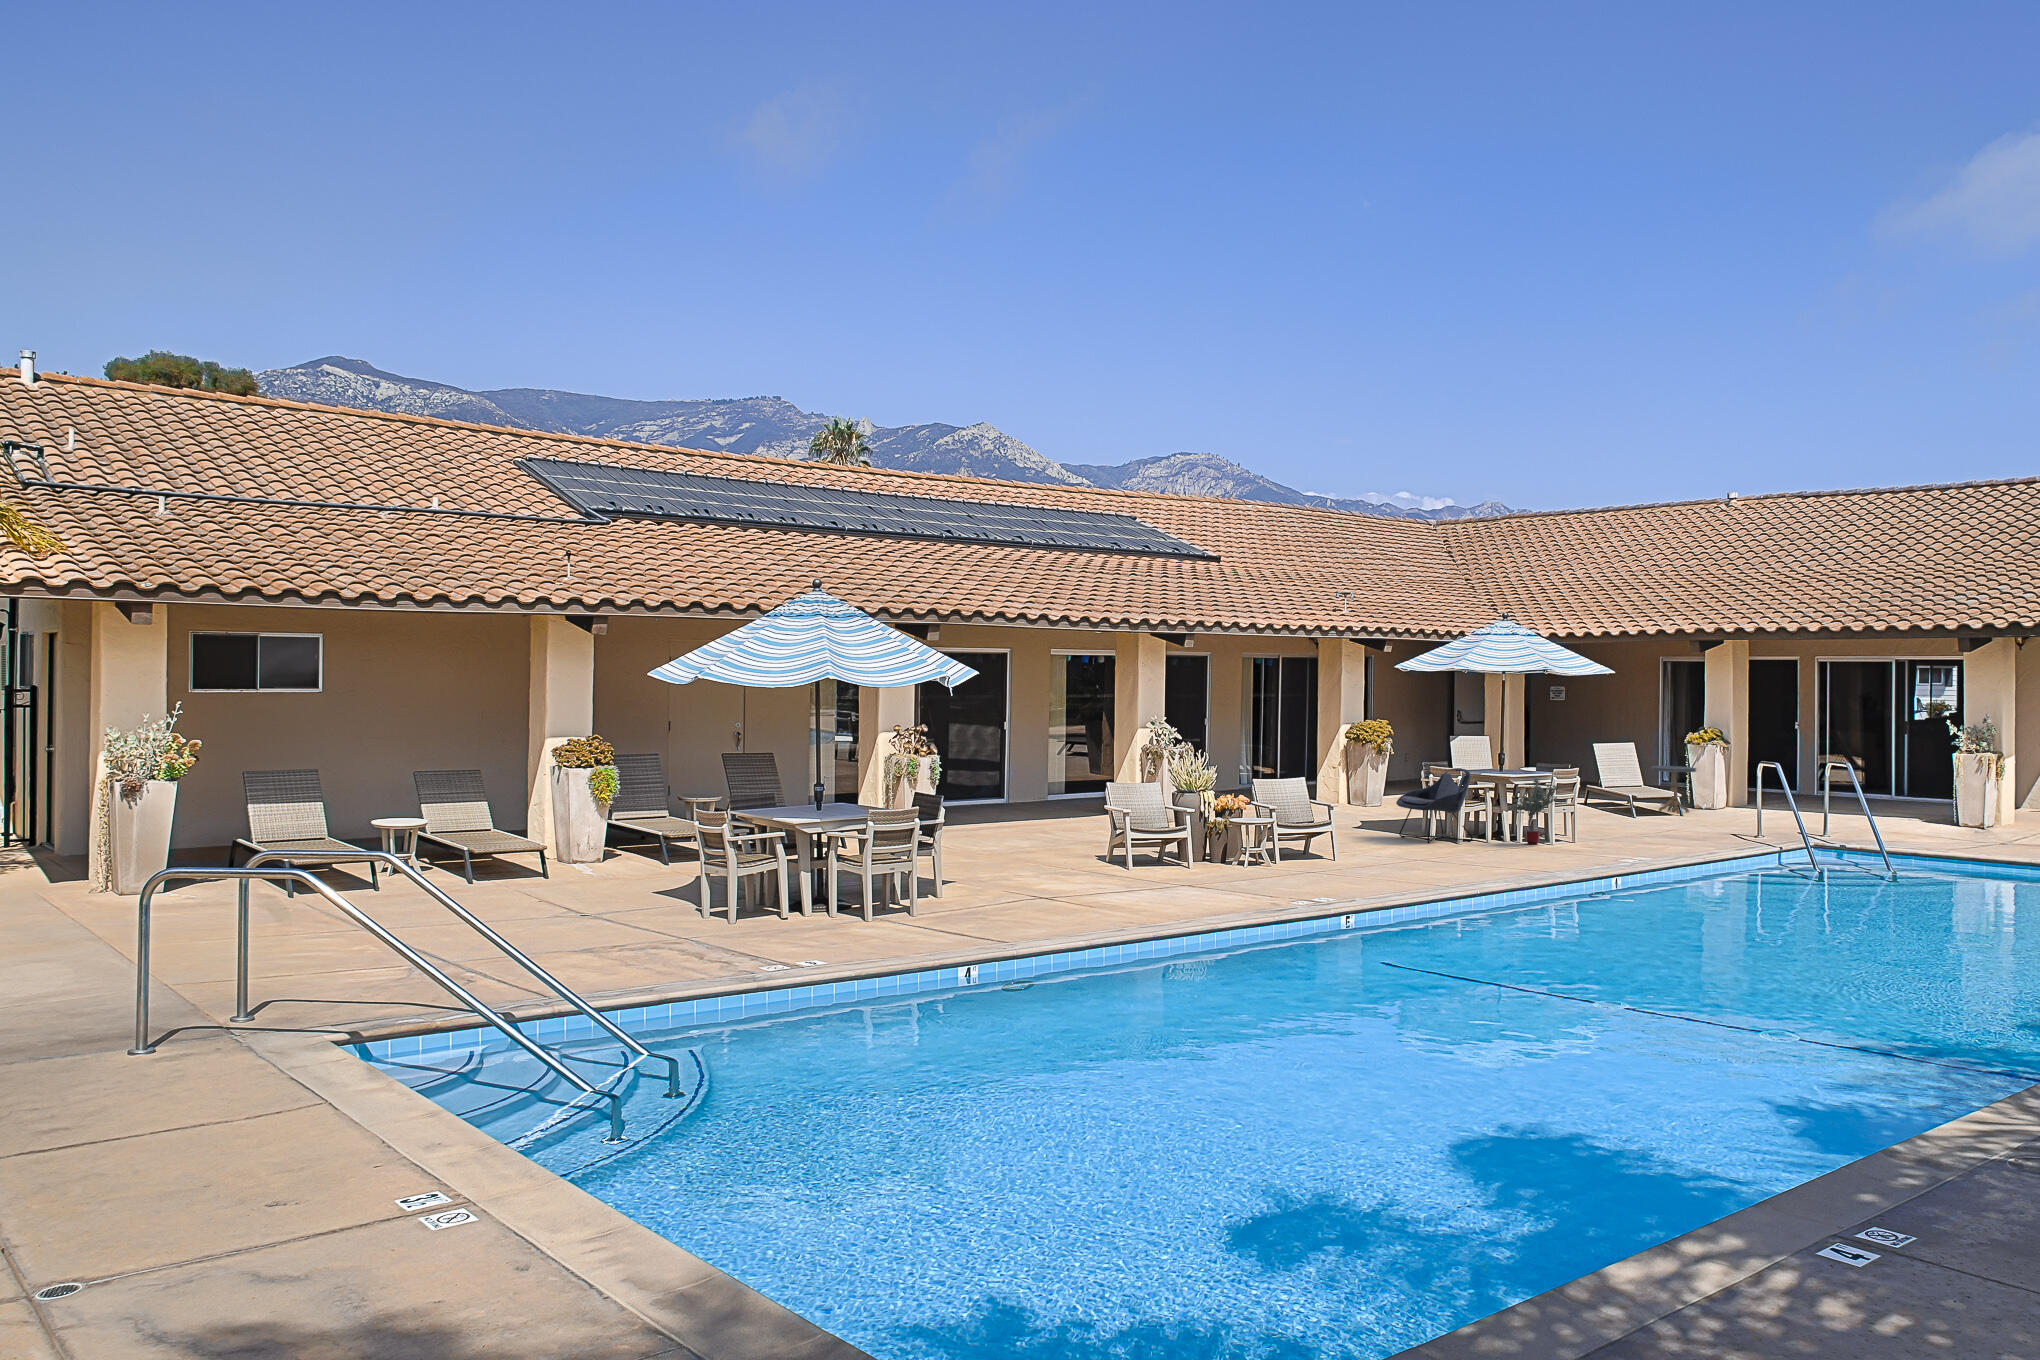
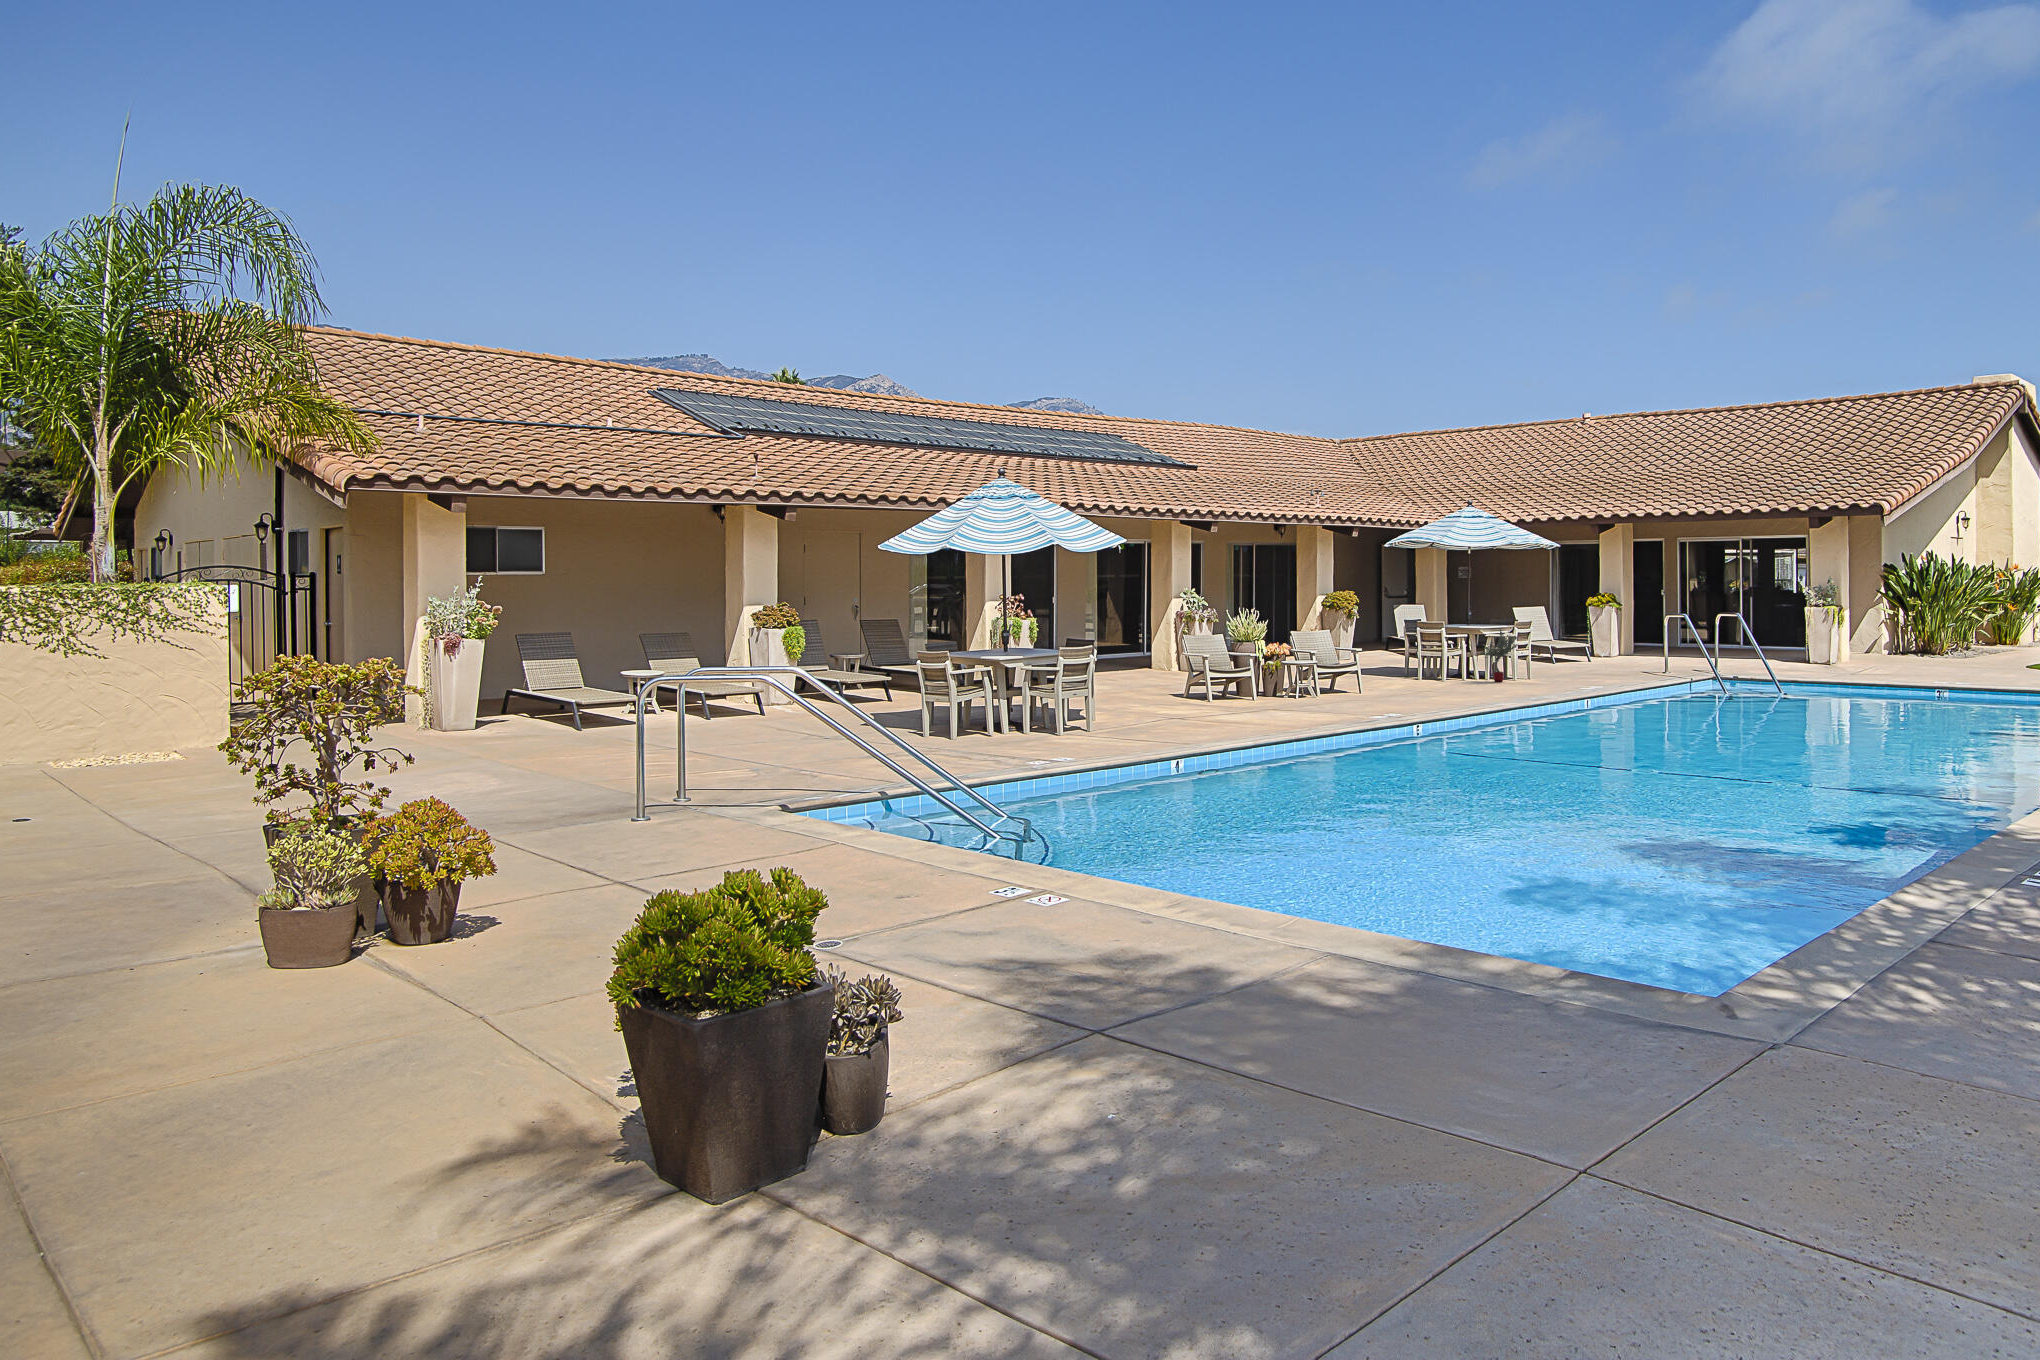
side table: present [1651,766,1696,813] -> none [1557,627,1593,663]
lounge chair: present [1396,768,1473,843] -> none [1389,625,1452,683]

